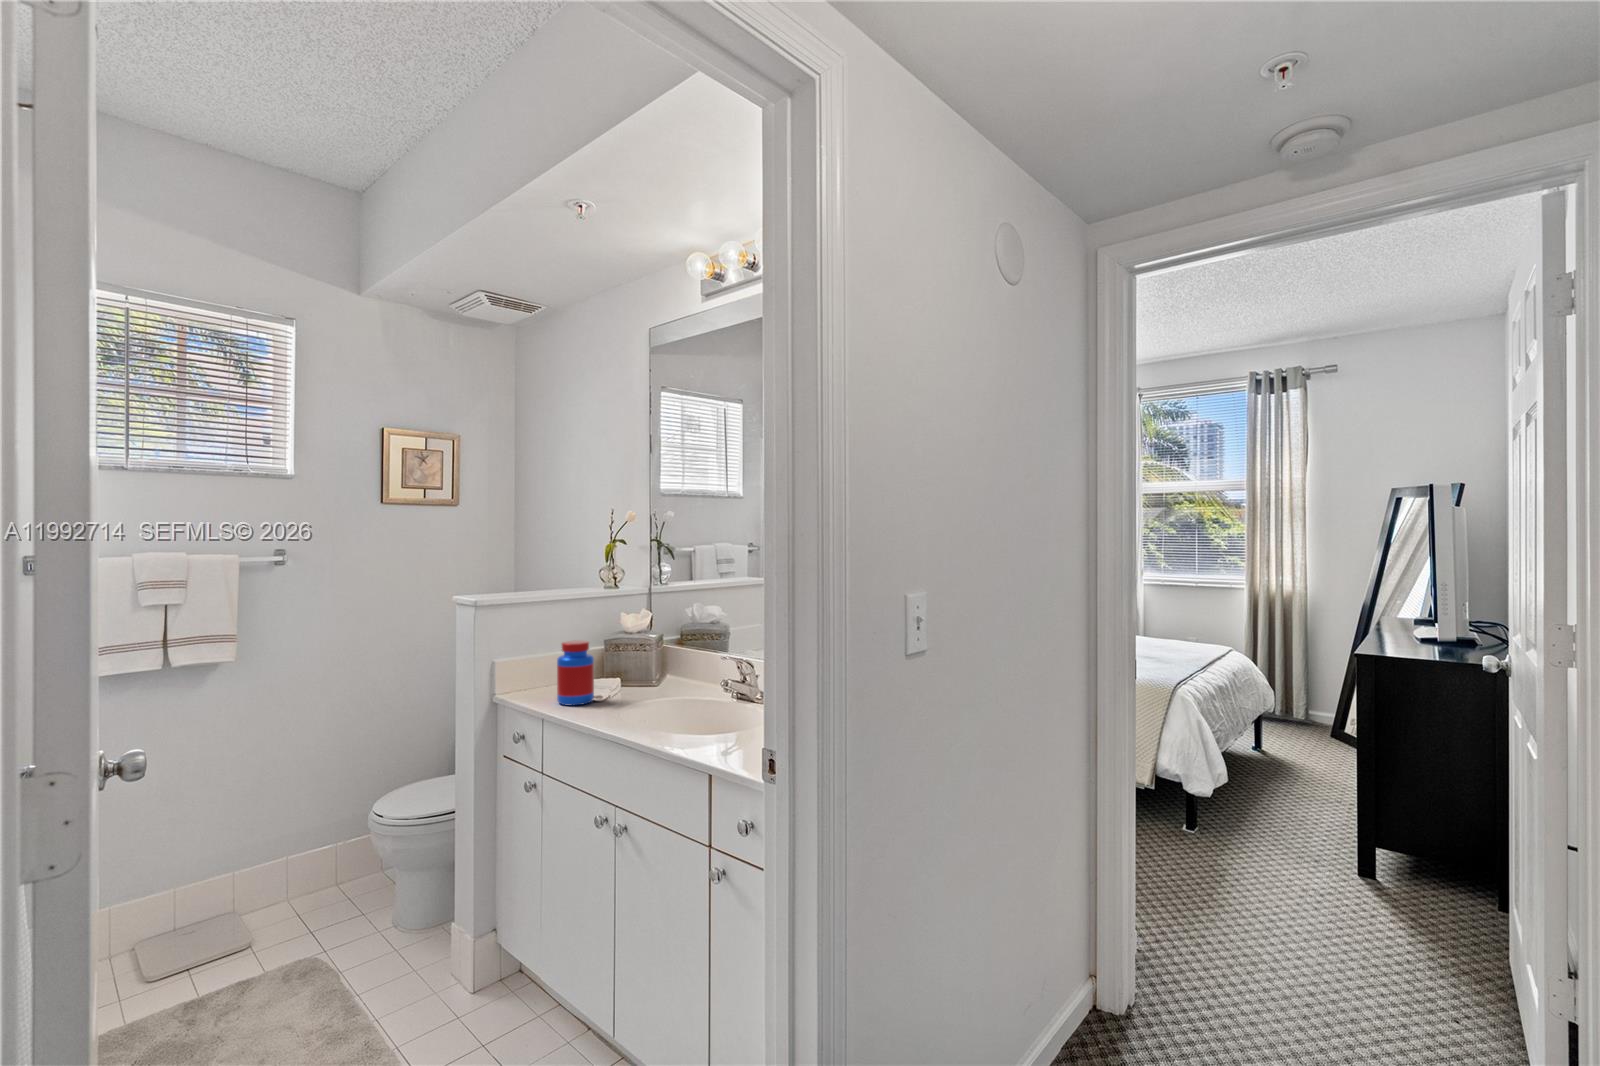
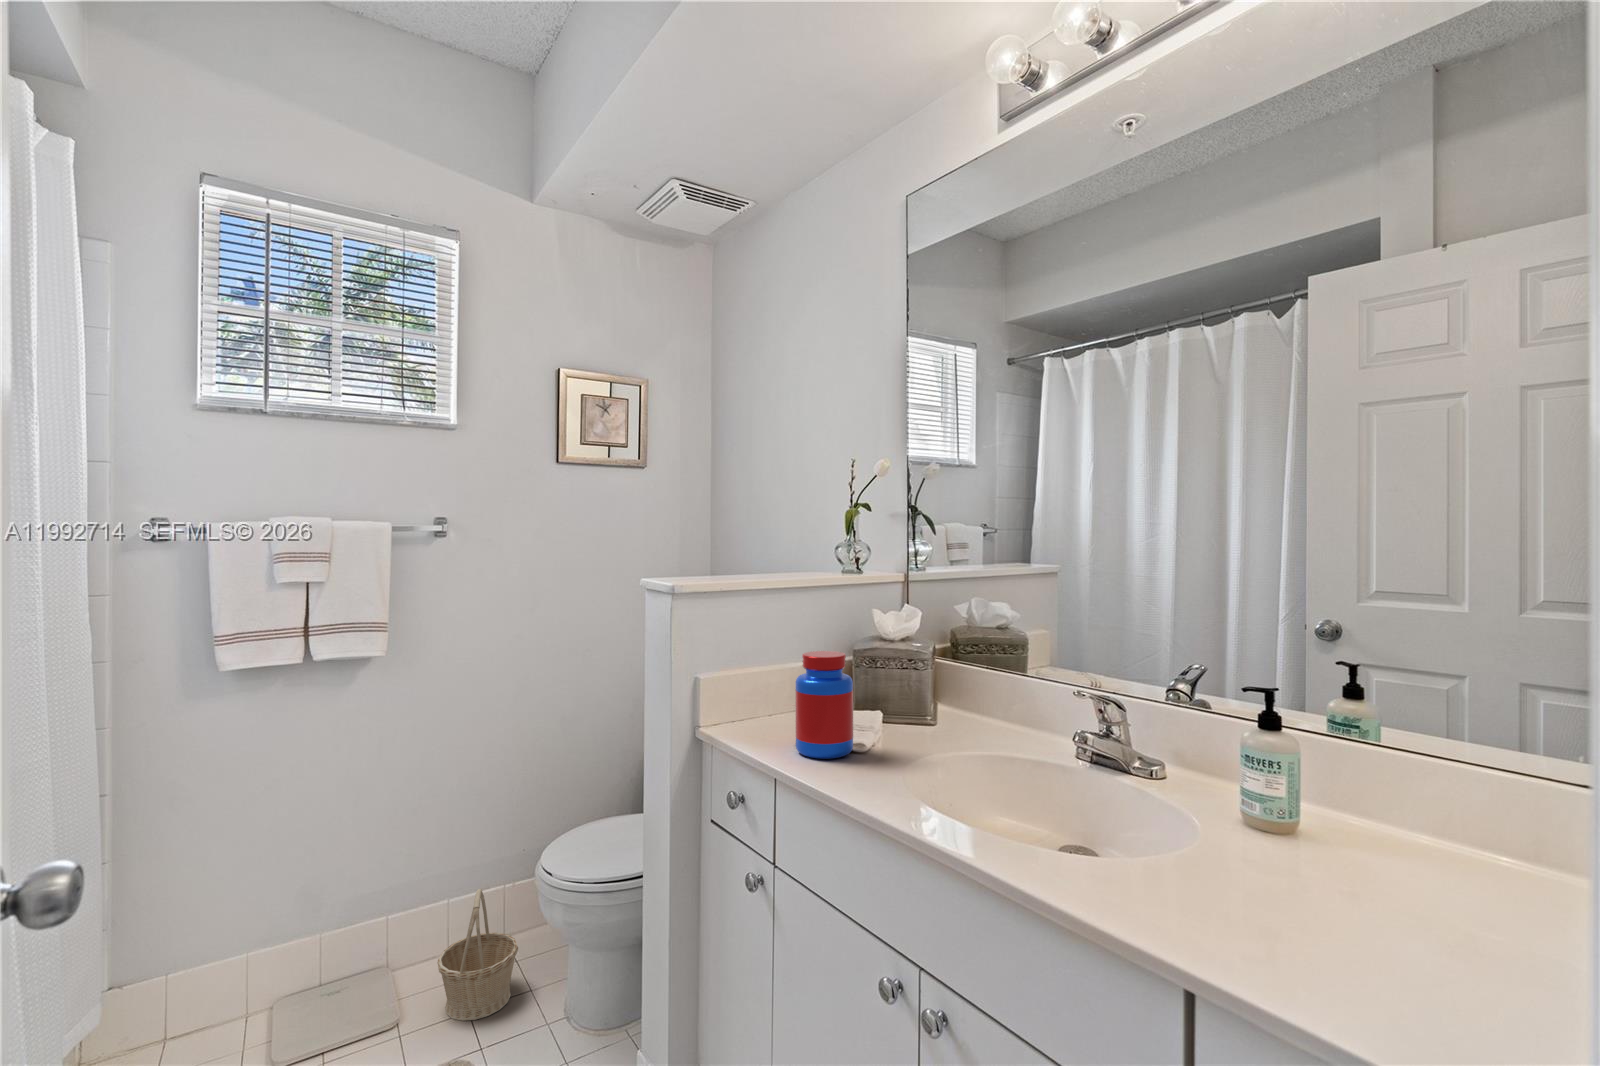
basket: none [283,836,351,933] -> present [437,889,518,1021]

